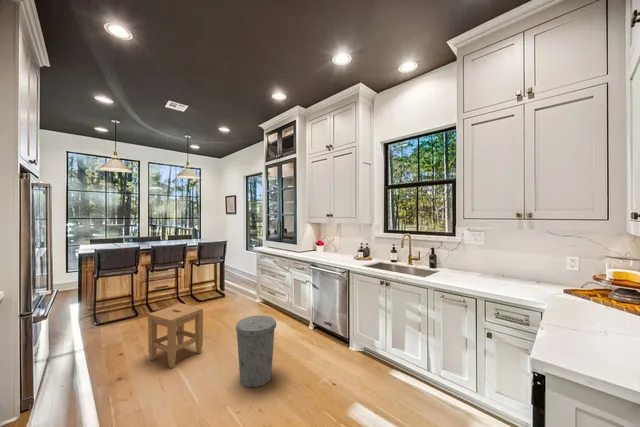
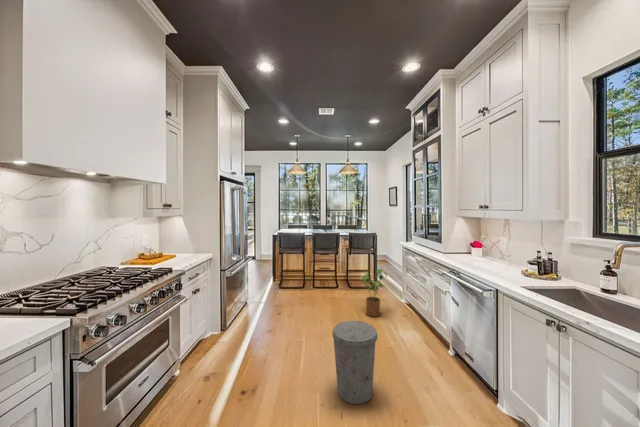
house plant: none [224,273,250,320] -> present [361,269,387,317]
stool: present [148,303,203,368] -> none [285,289,325,347]

